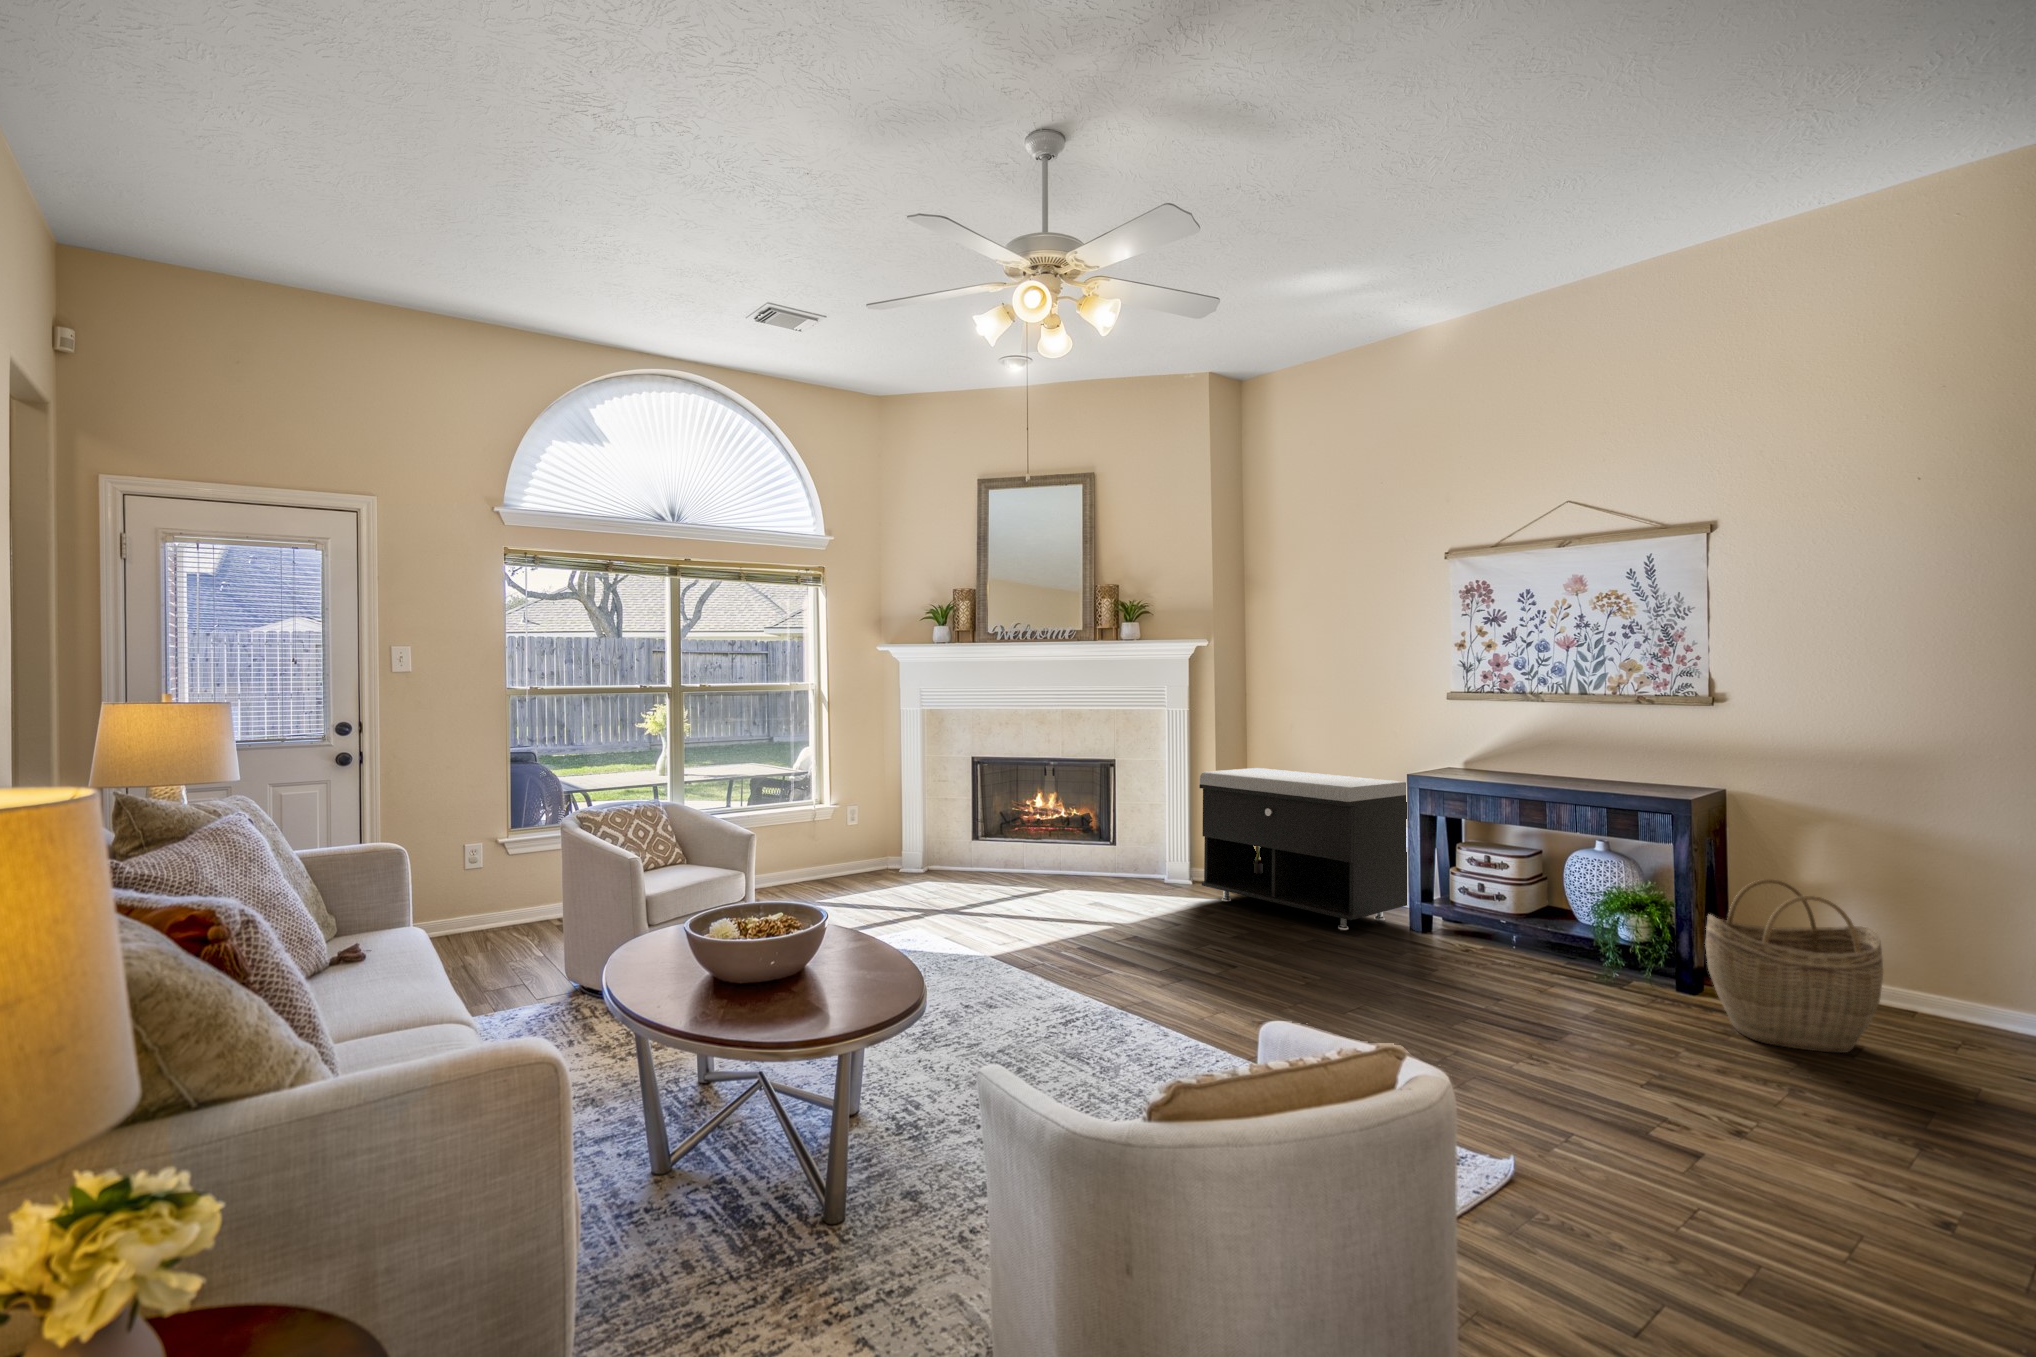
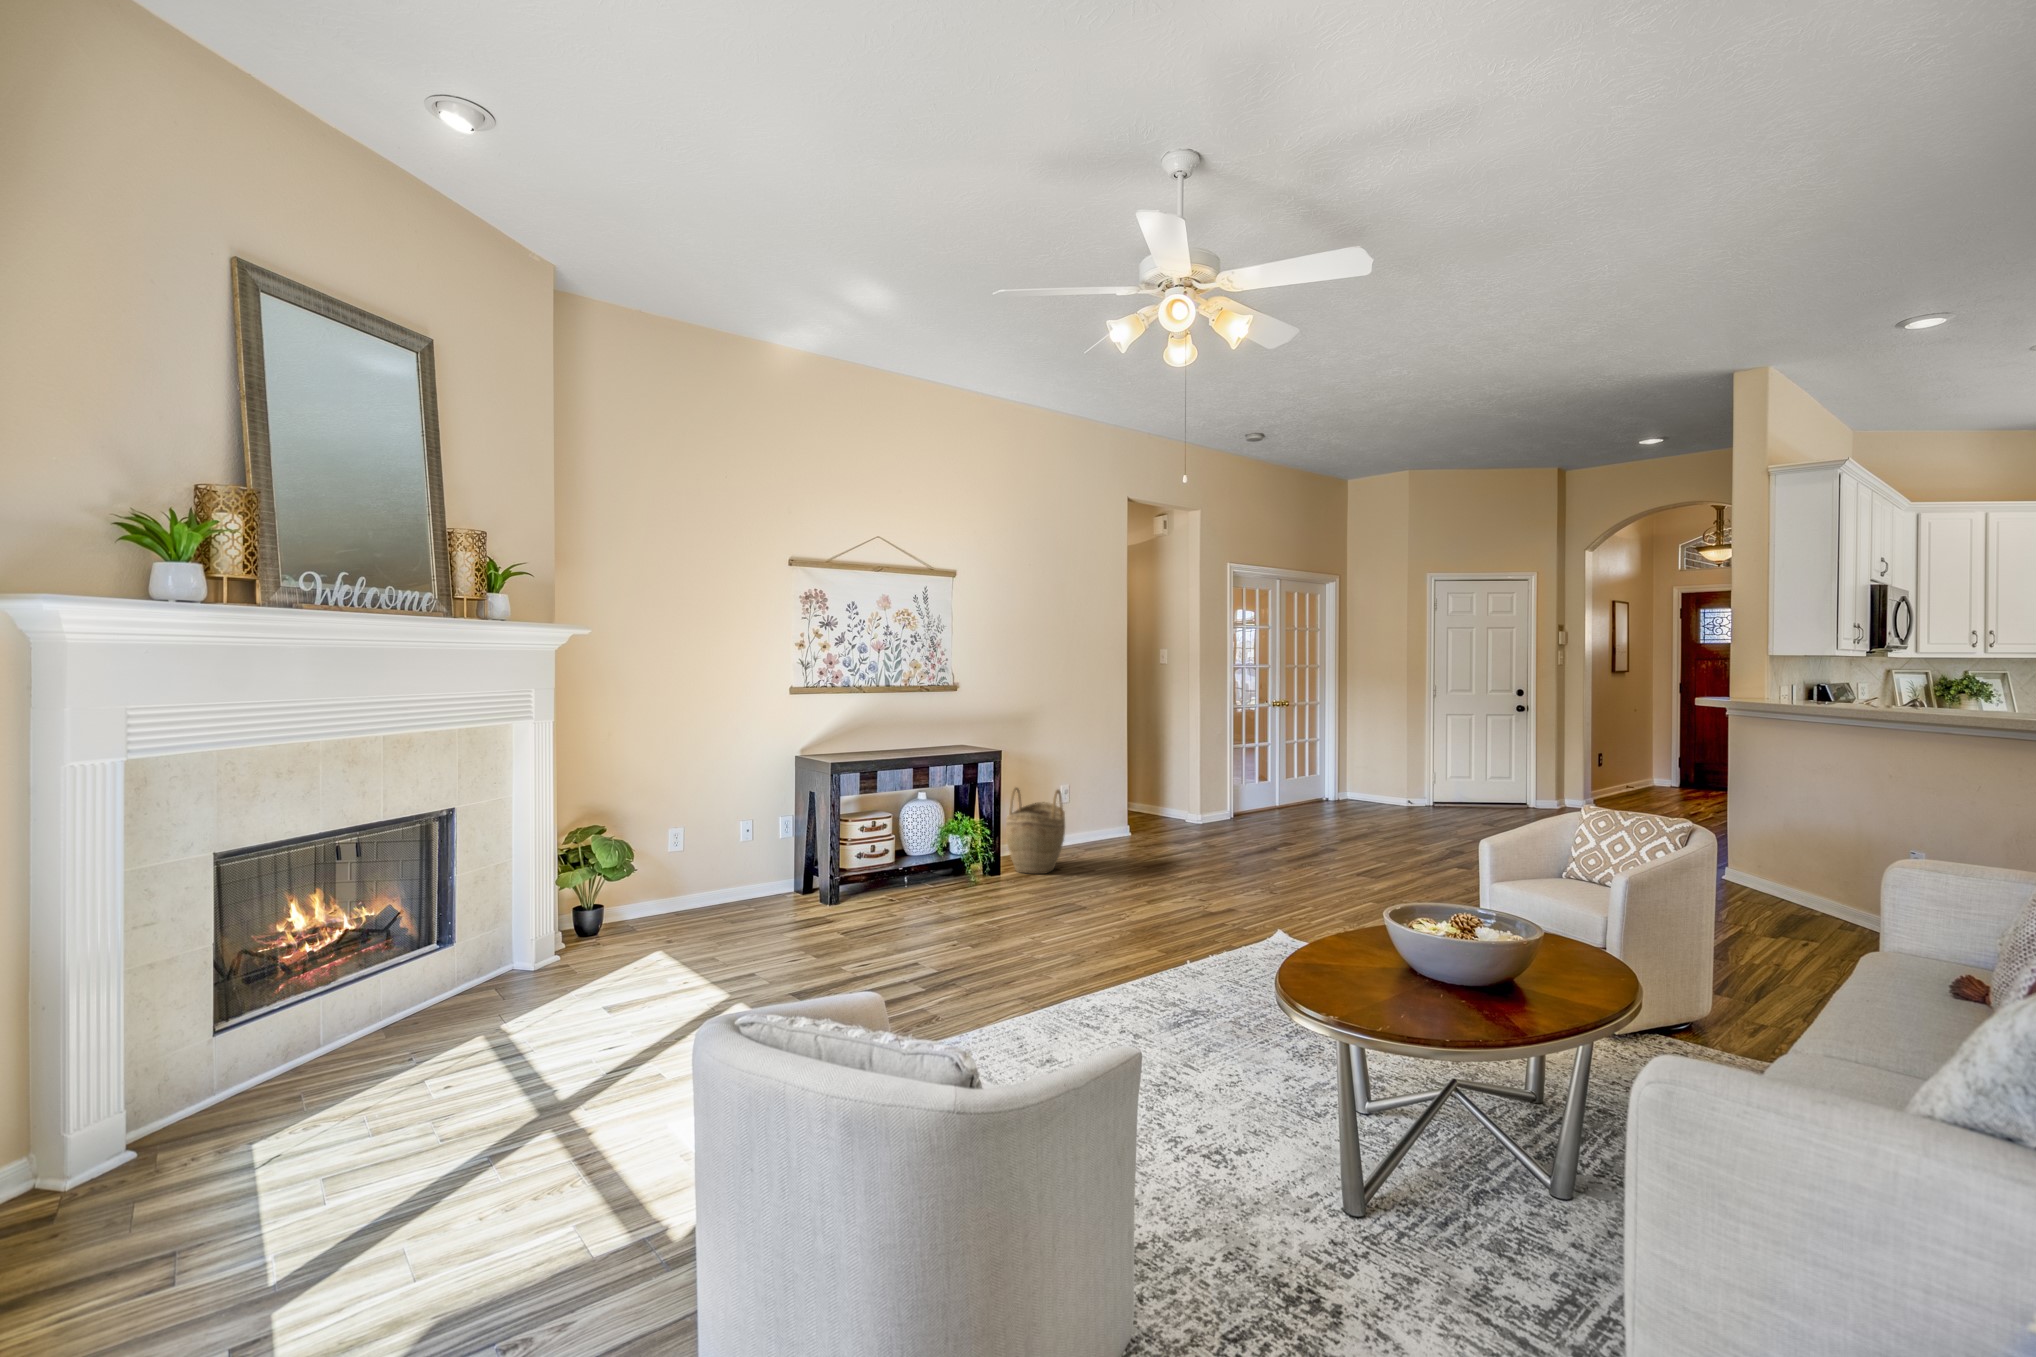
storage bench: present [1199,768,1409,930] -> none [591,770,818,949]

